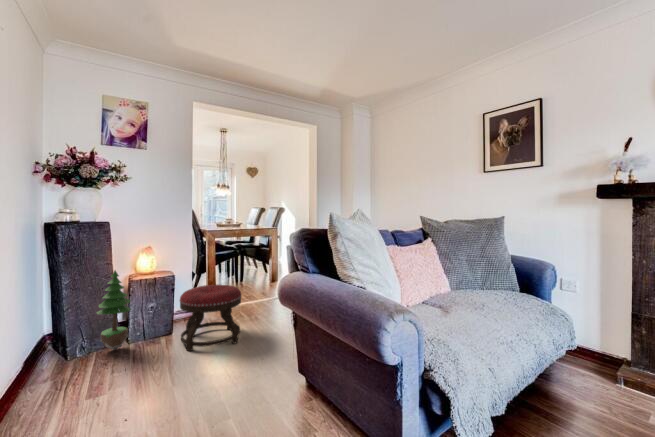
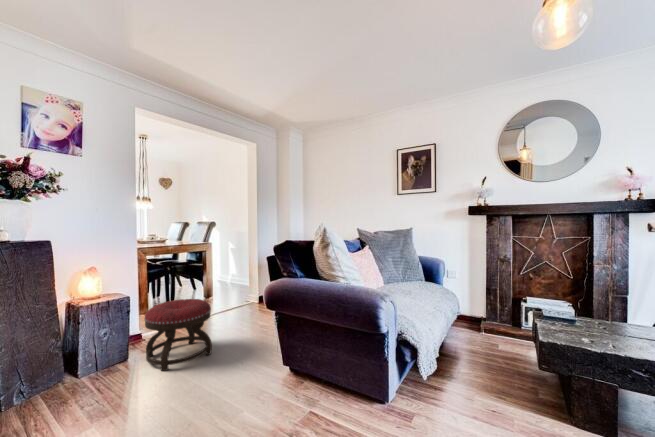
potted tree: present [97,270,131,350] -> none [41,295,87,389]

